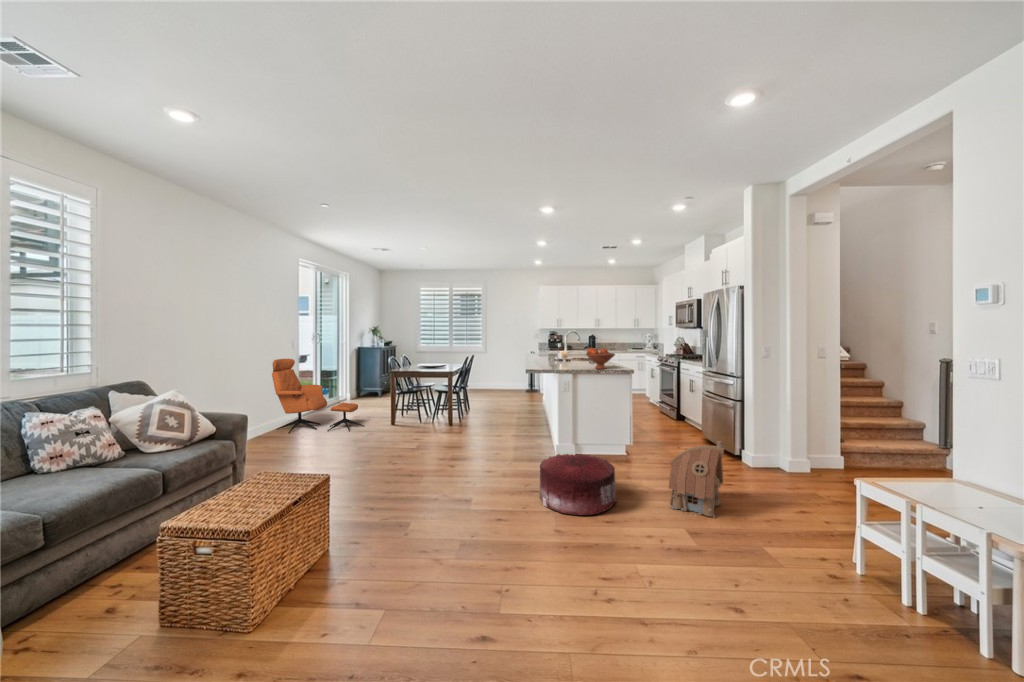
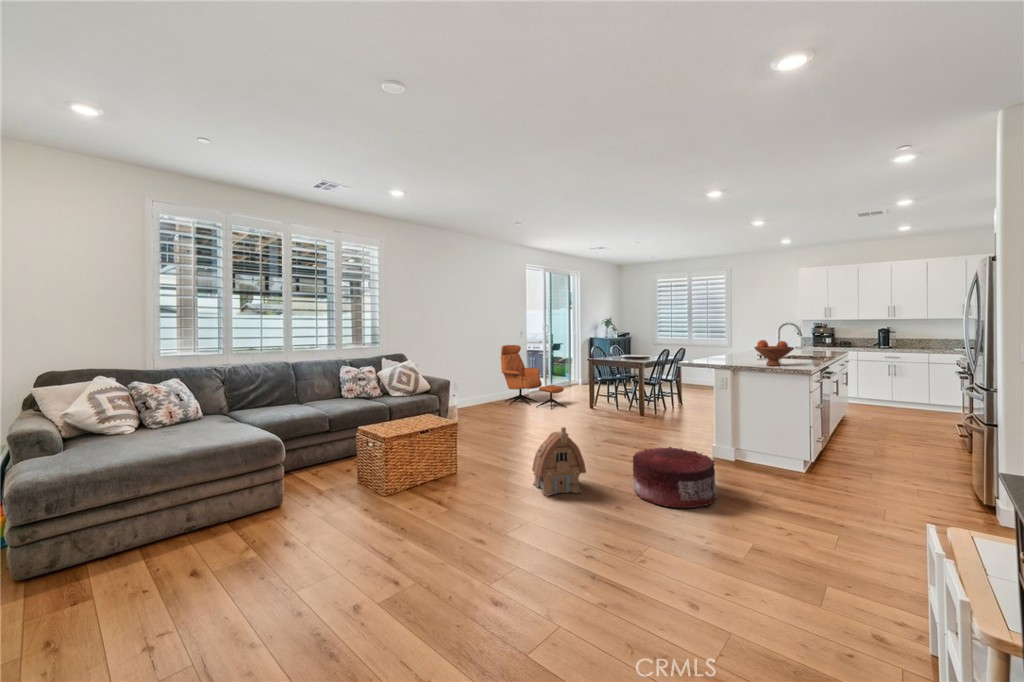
toy house: present [669,441,725,517] -> present [532,427,586,496]

